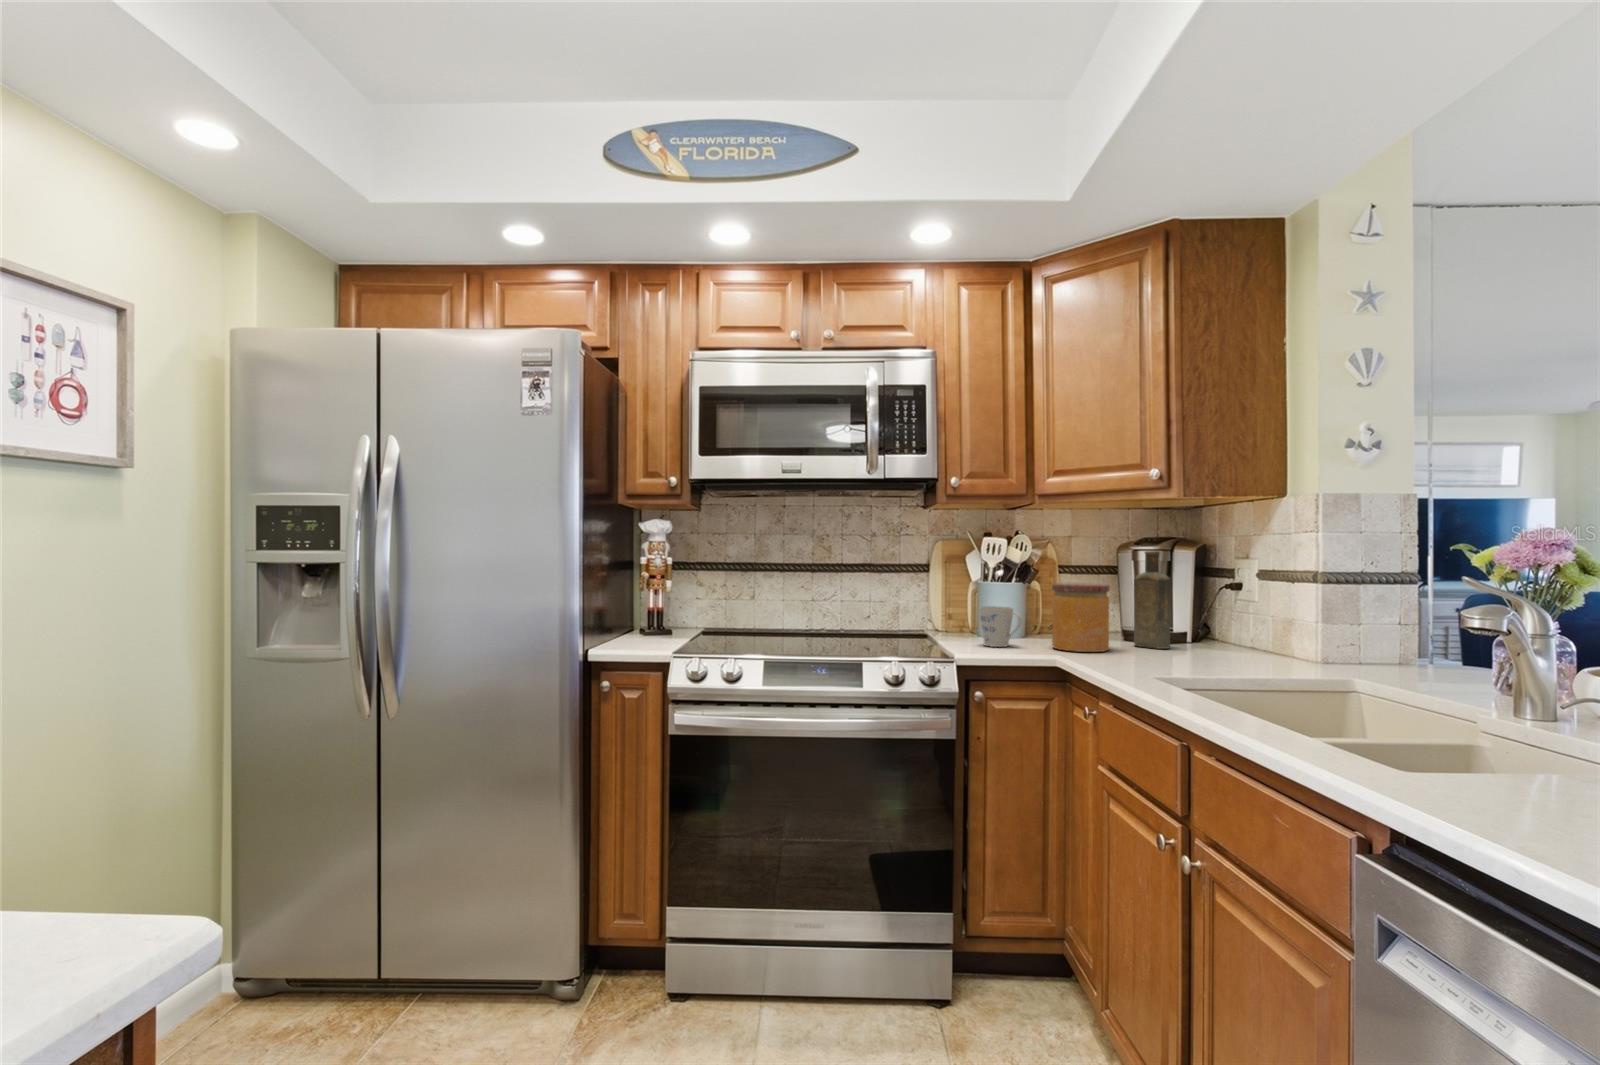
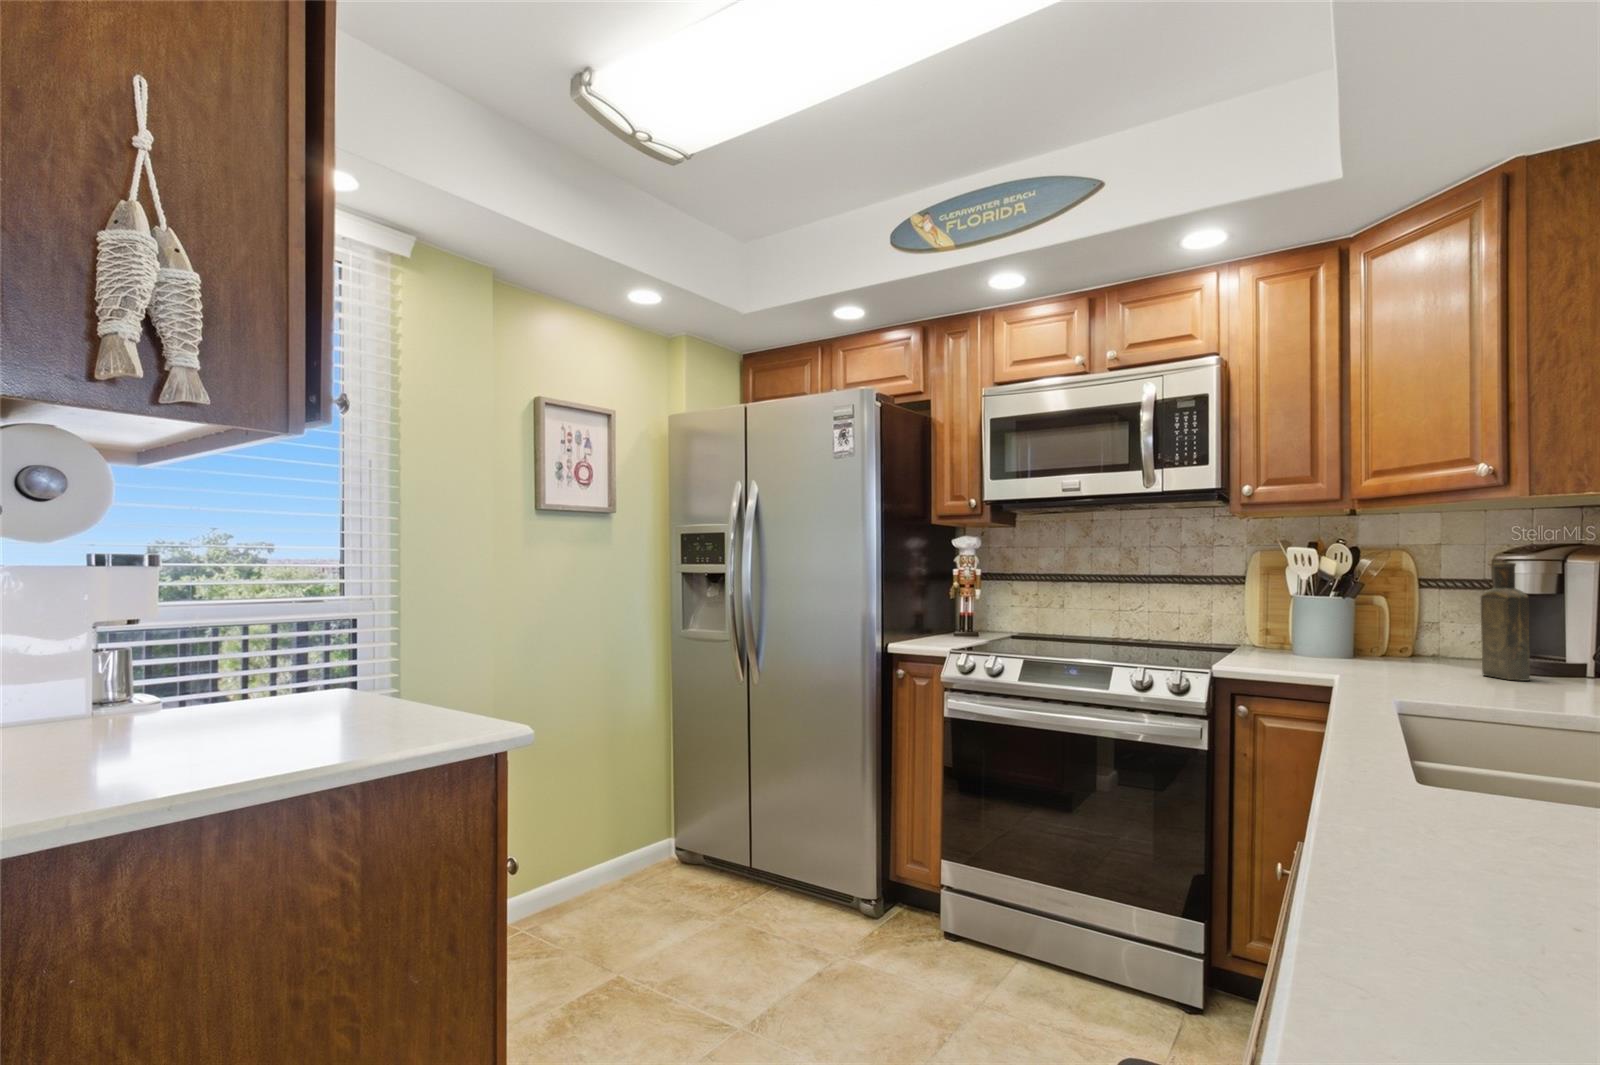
jar: present [1052,582,1110,652] -> none [1357,598,1433,677]
mug: present [979,606,1022,647] -> none [1272,621,1319,665]

